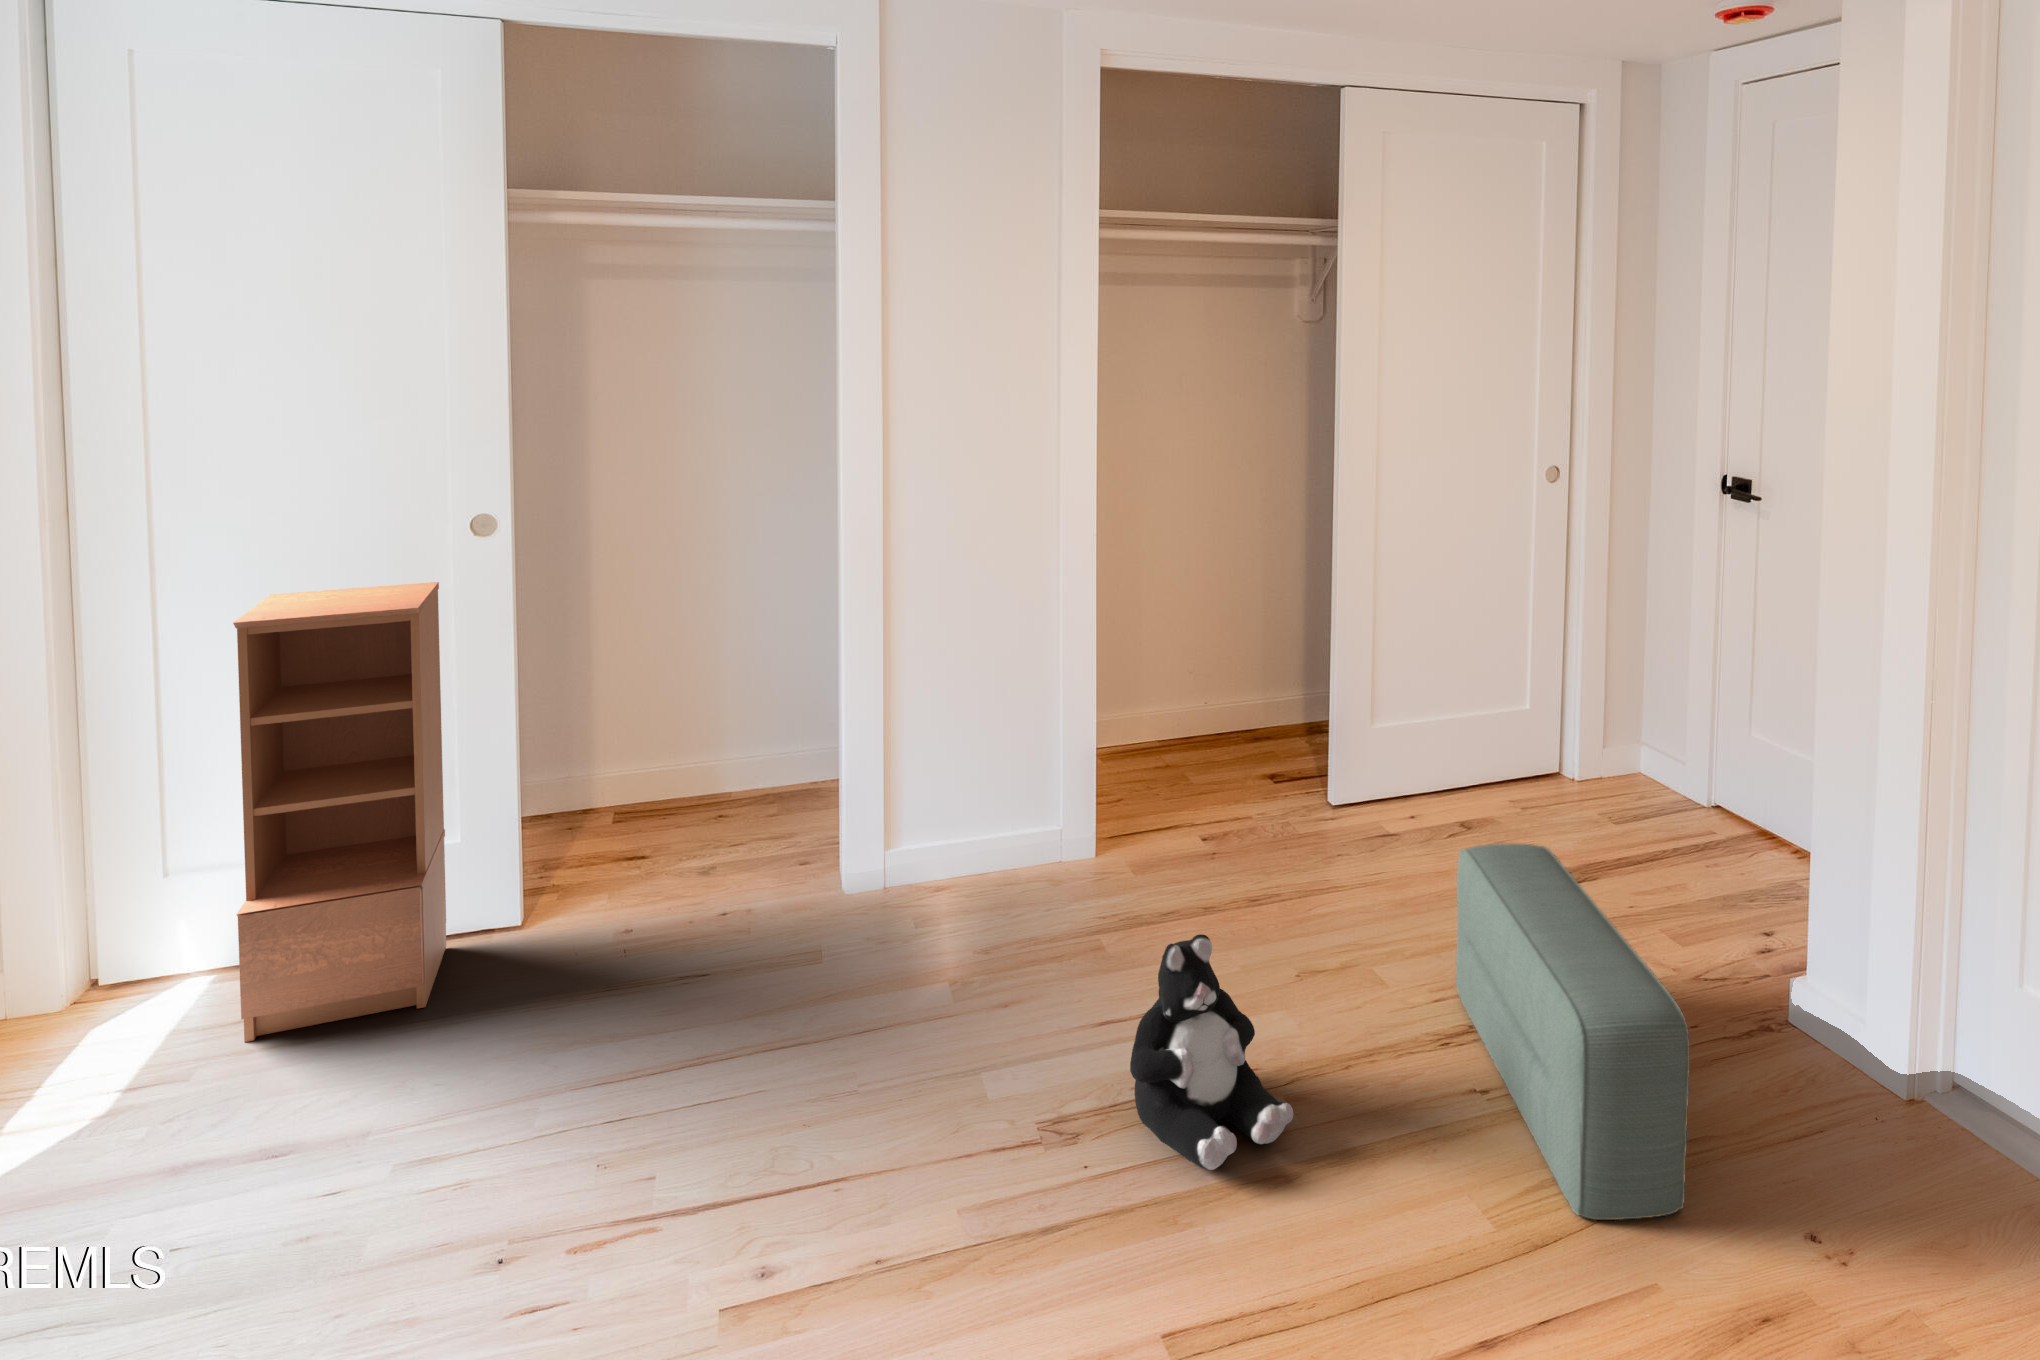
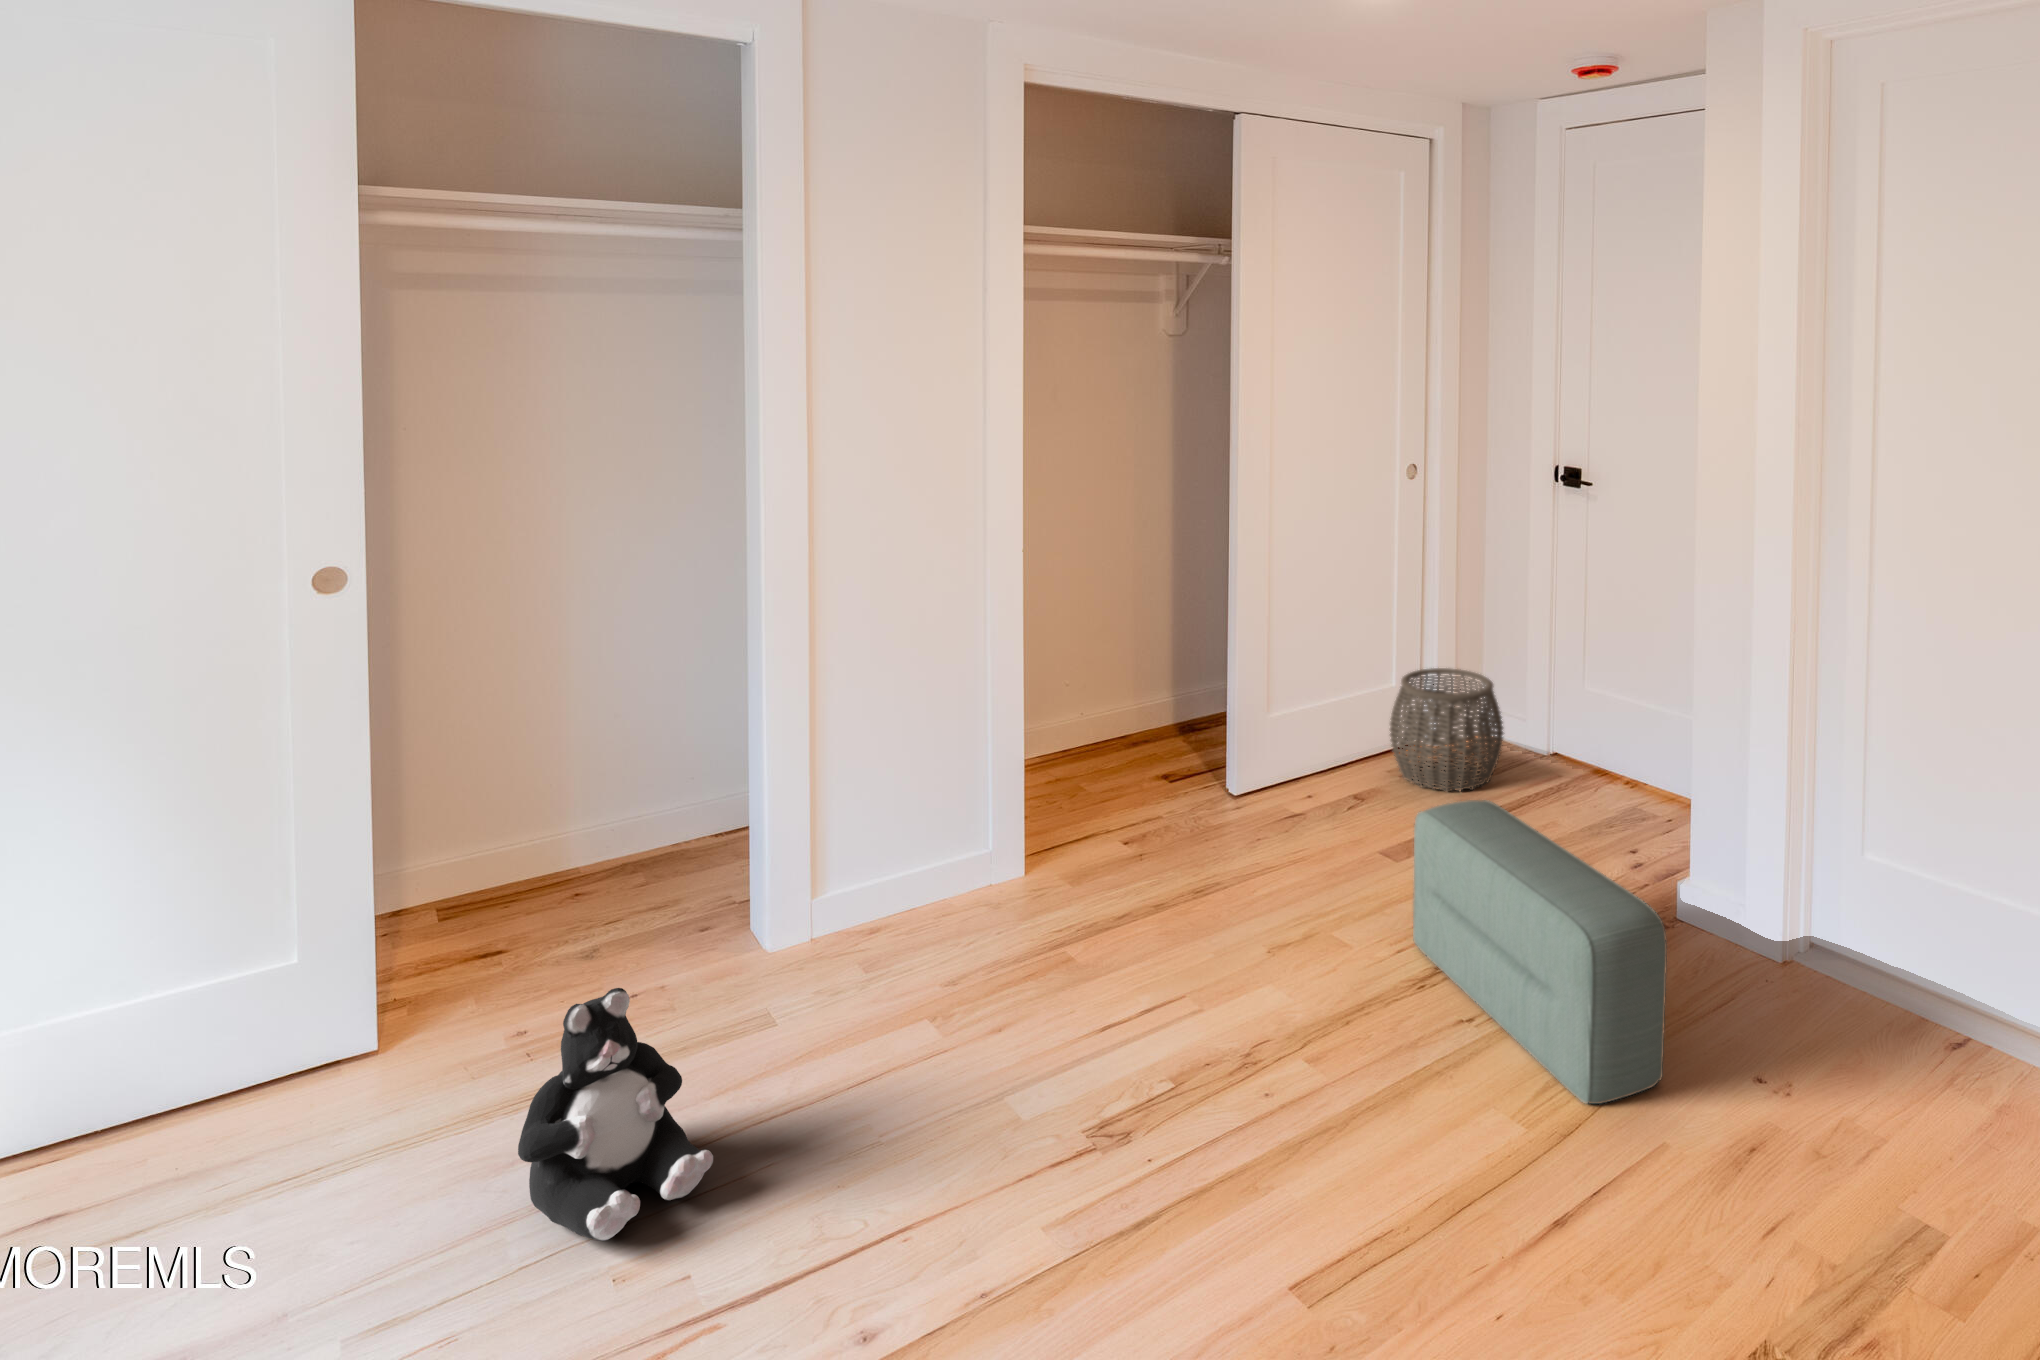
bookcase: present [233,582,446,1042] -> none [9,653,282,1261]
woven basket: none [1512,691,1643,831] -> present [1390,668,1504,791]
plush toy: present [1130,934,1293,1170] -> present [518,988,713,1240]

